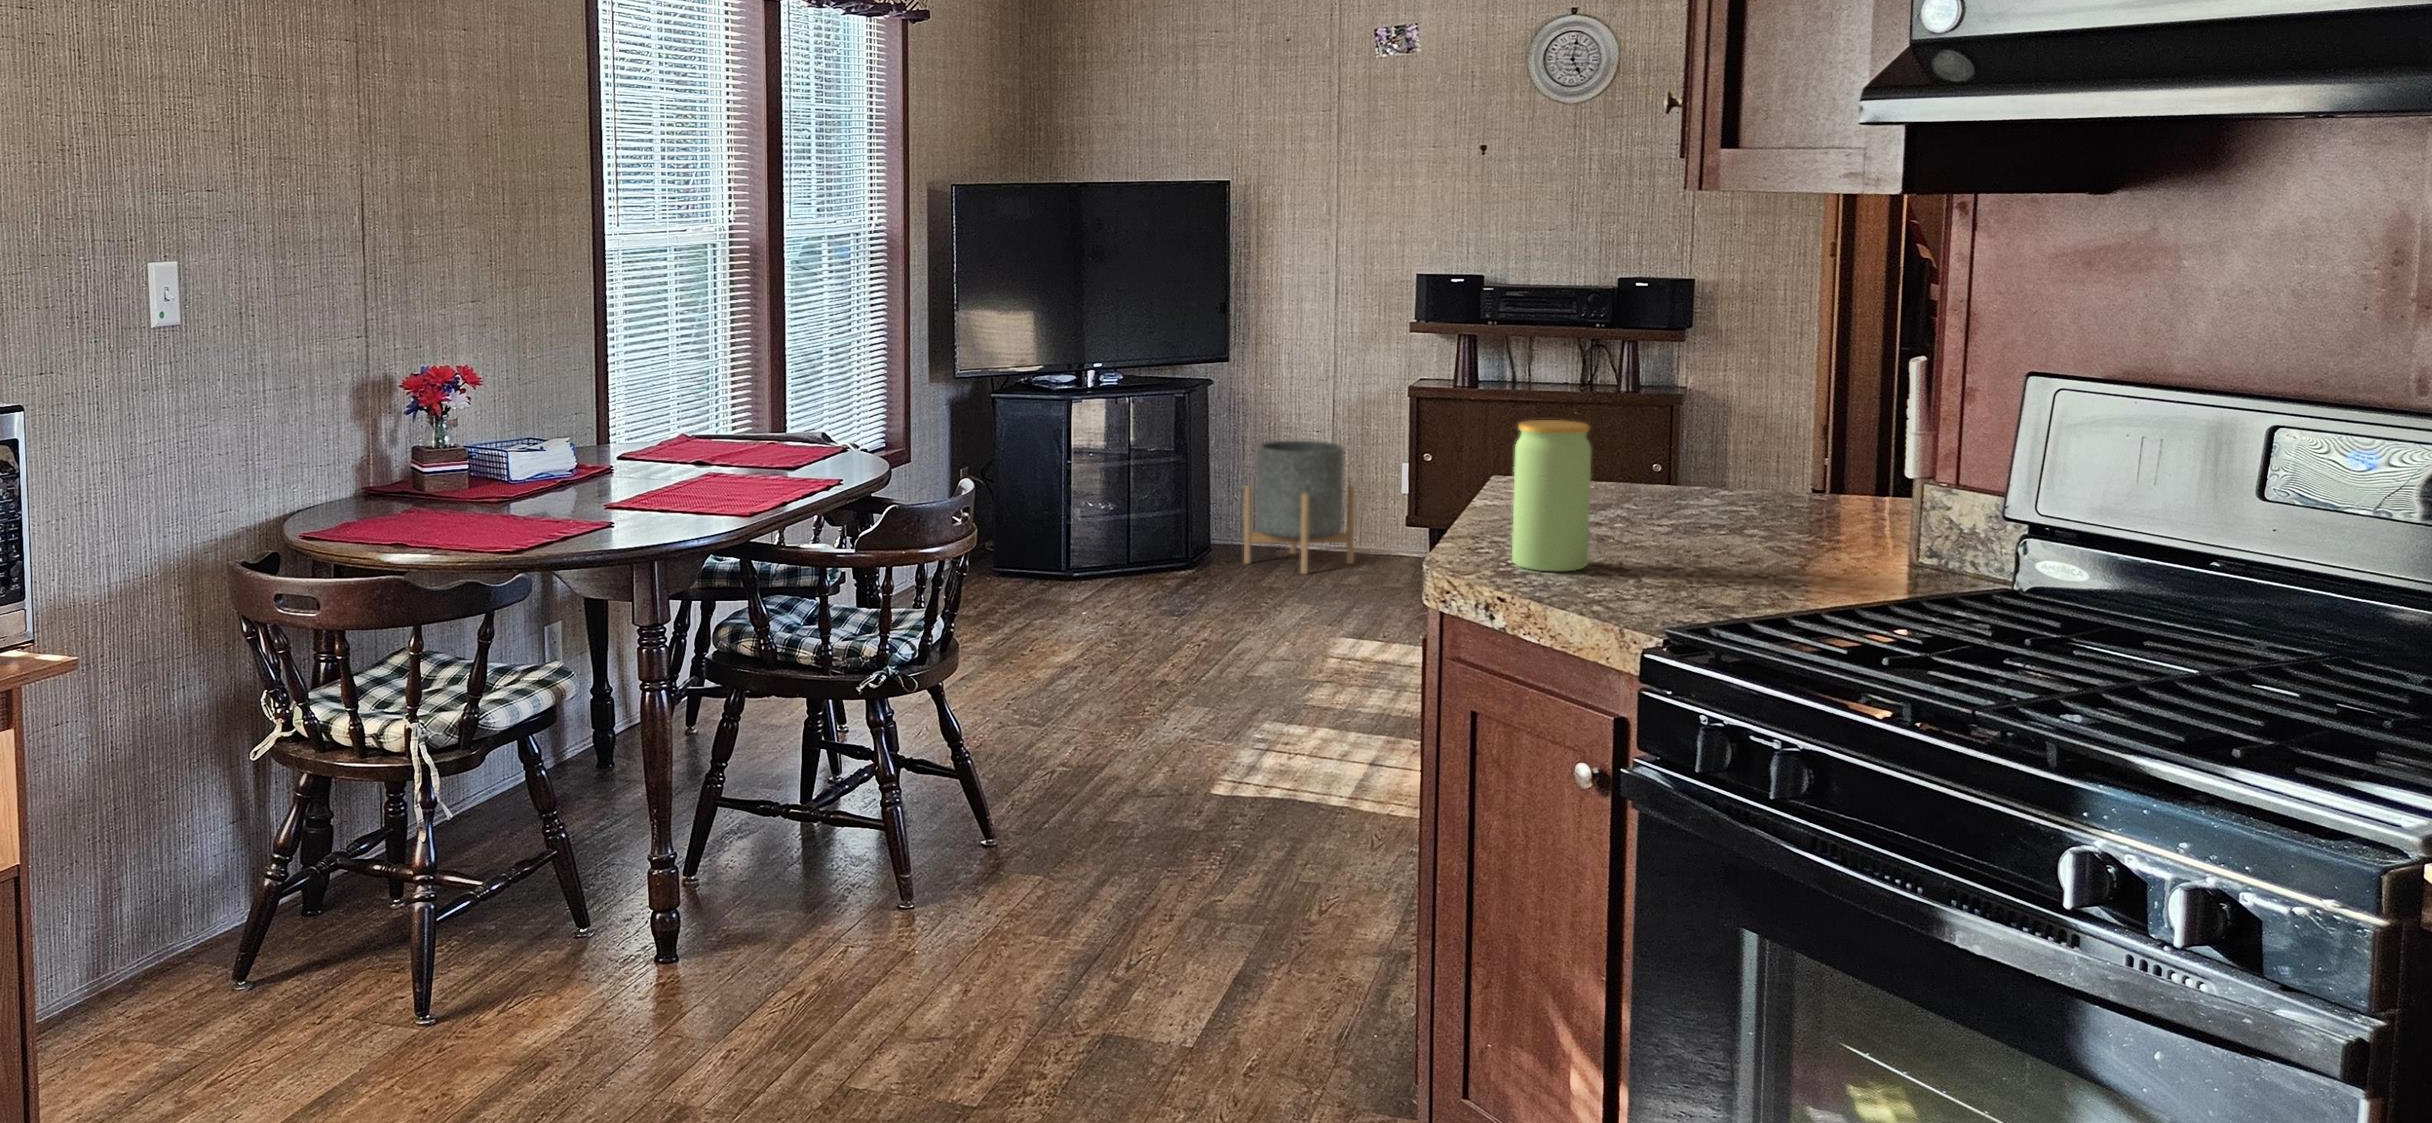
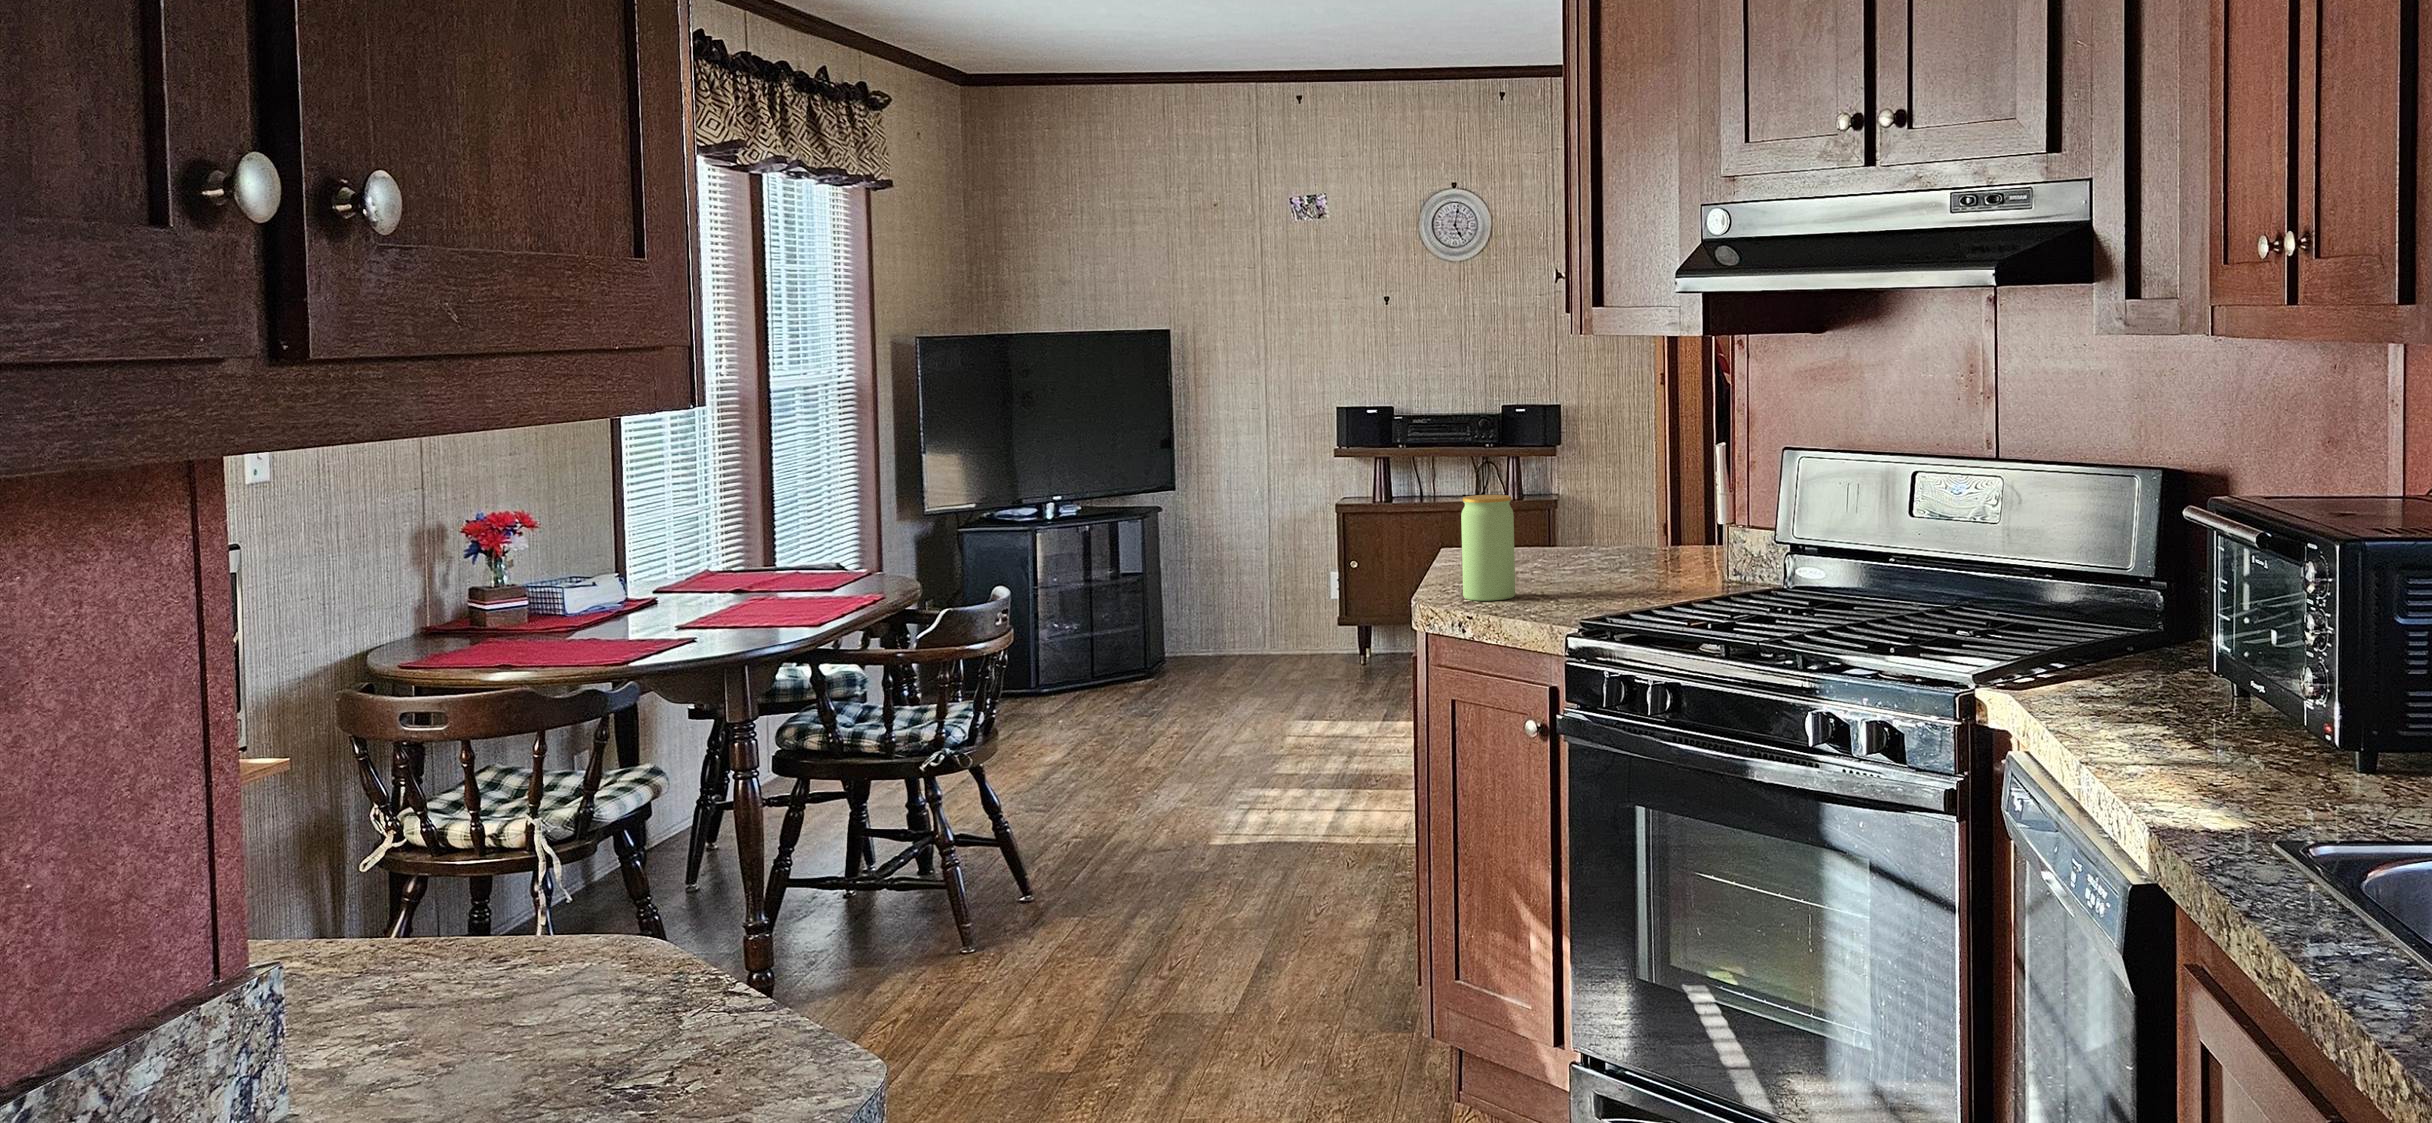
planter: present [1244,441,1355,574] -> none [1193,557,1292,675]

